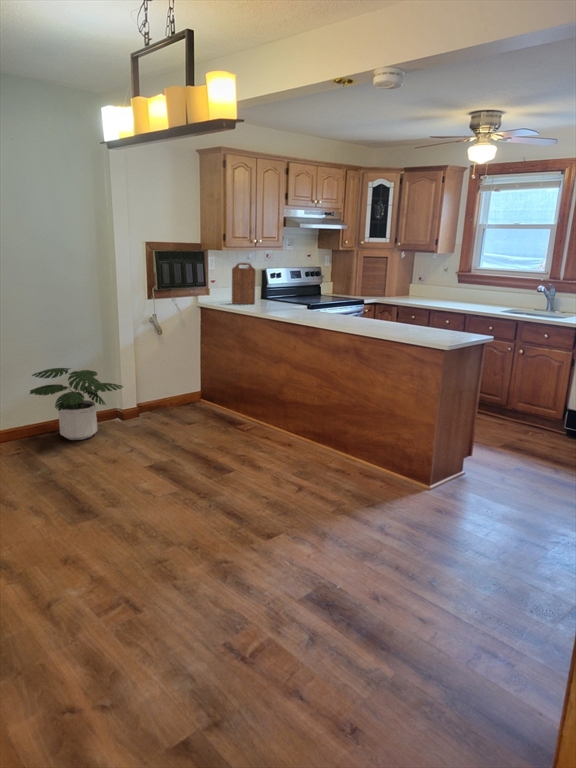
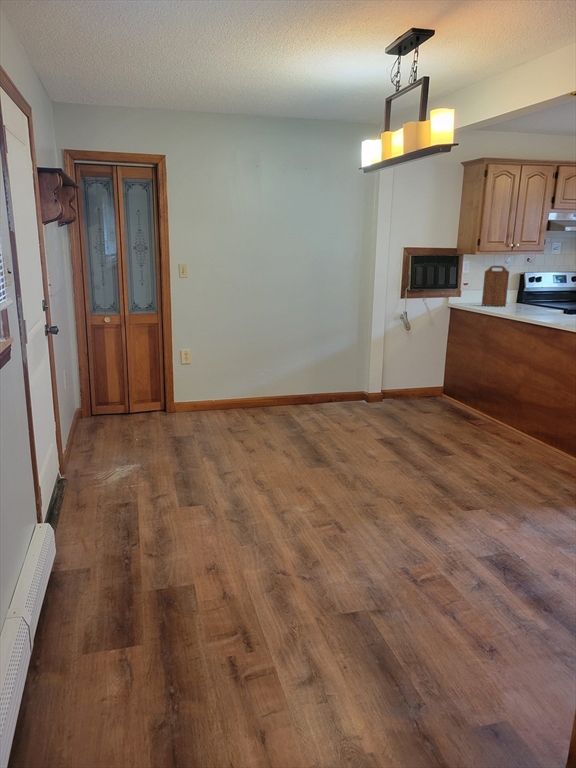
potted plant: present [30,368,123,440] -> none [297,353,371,414]

